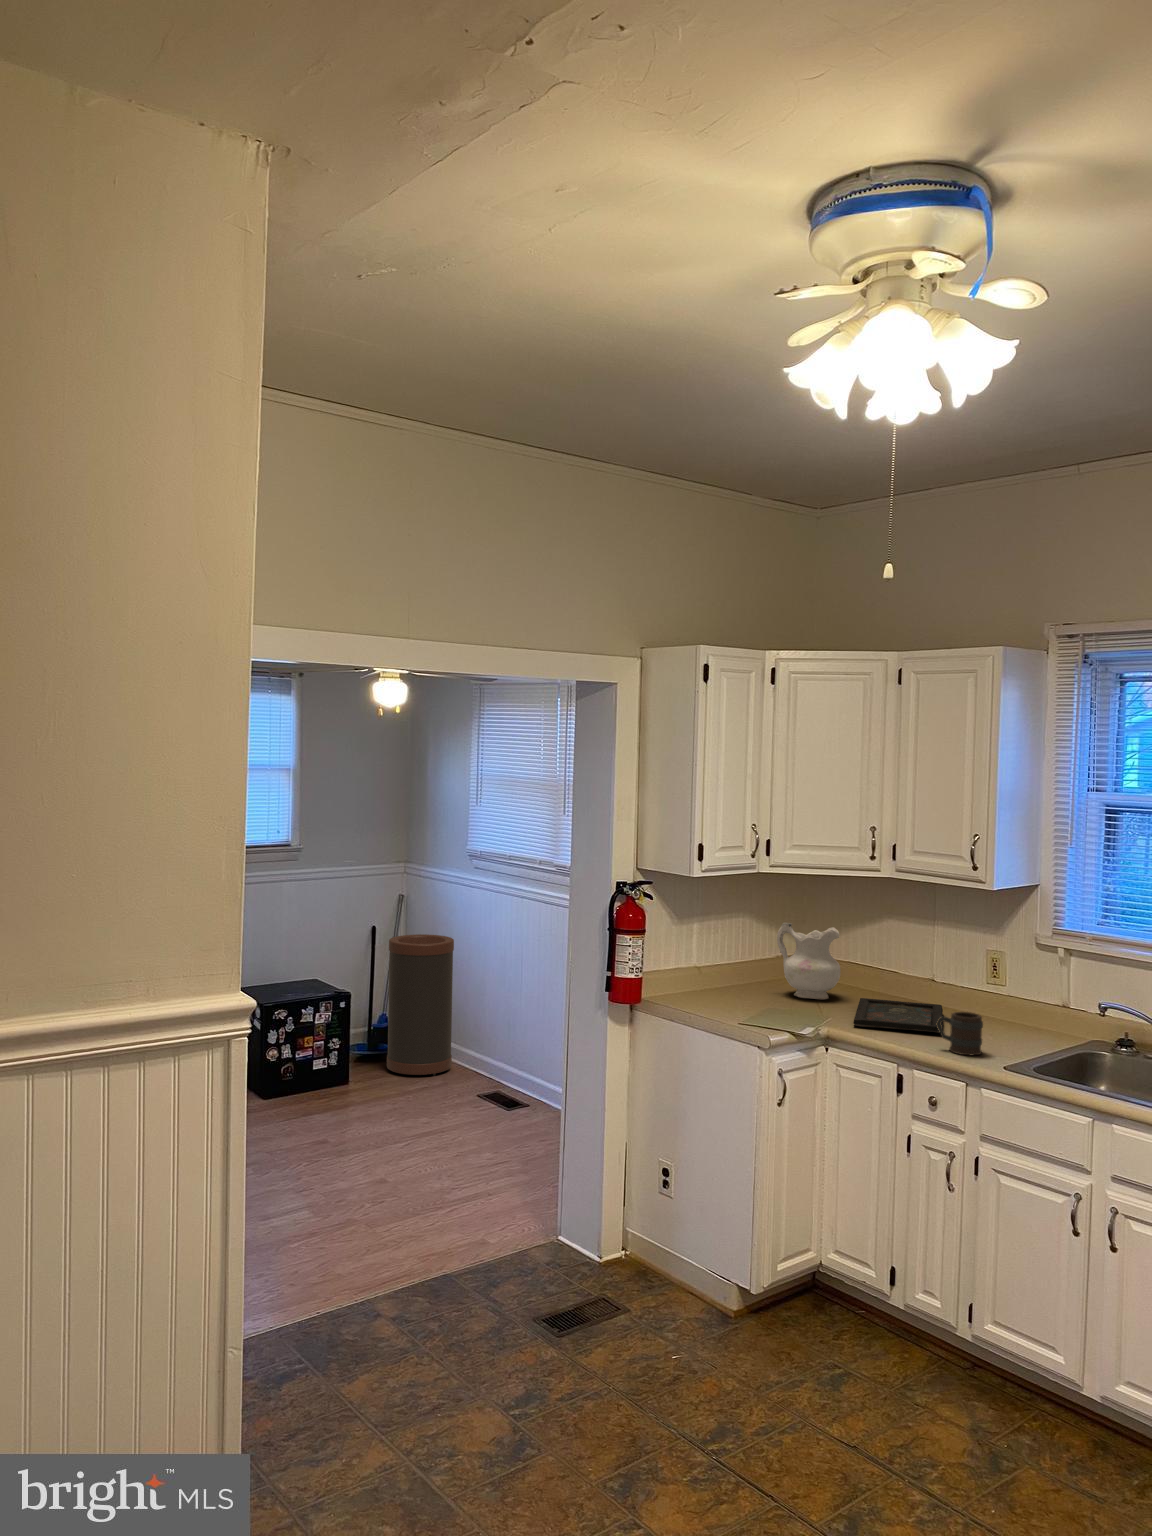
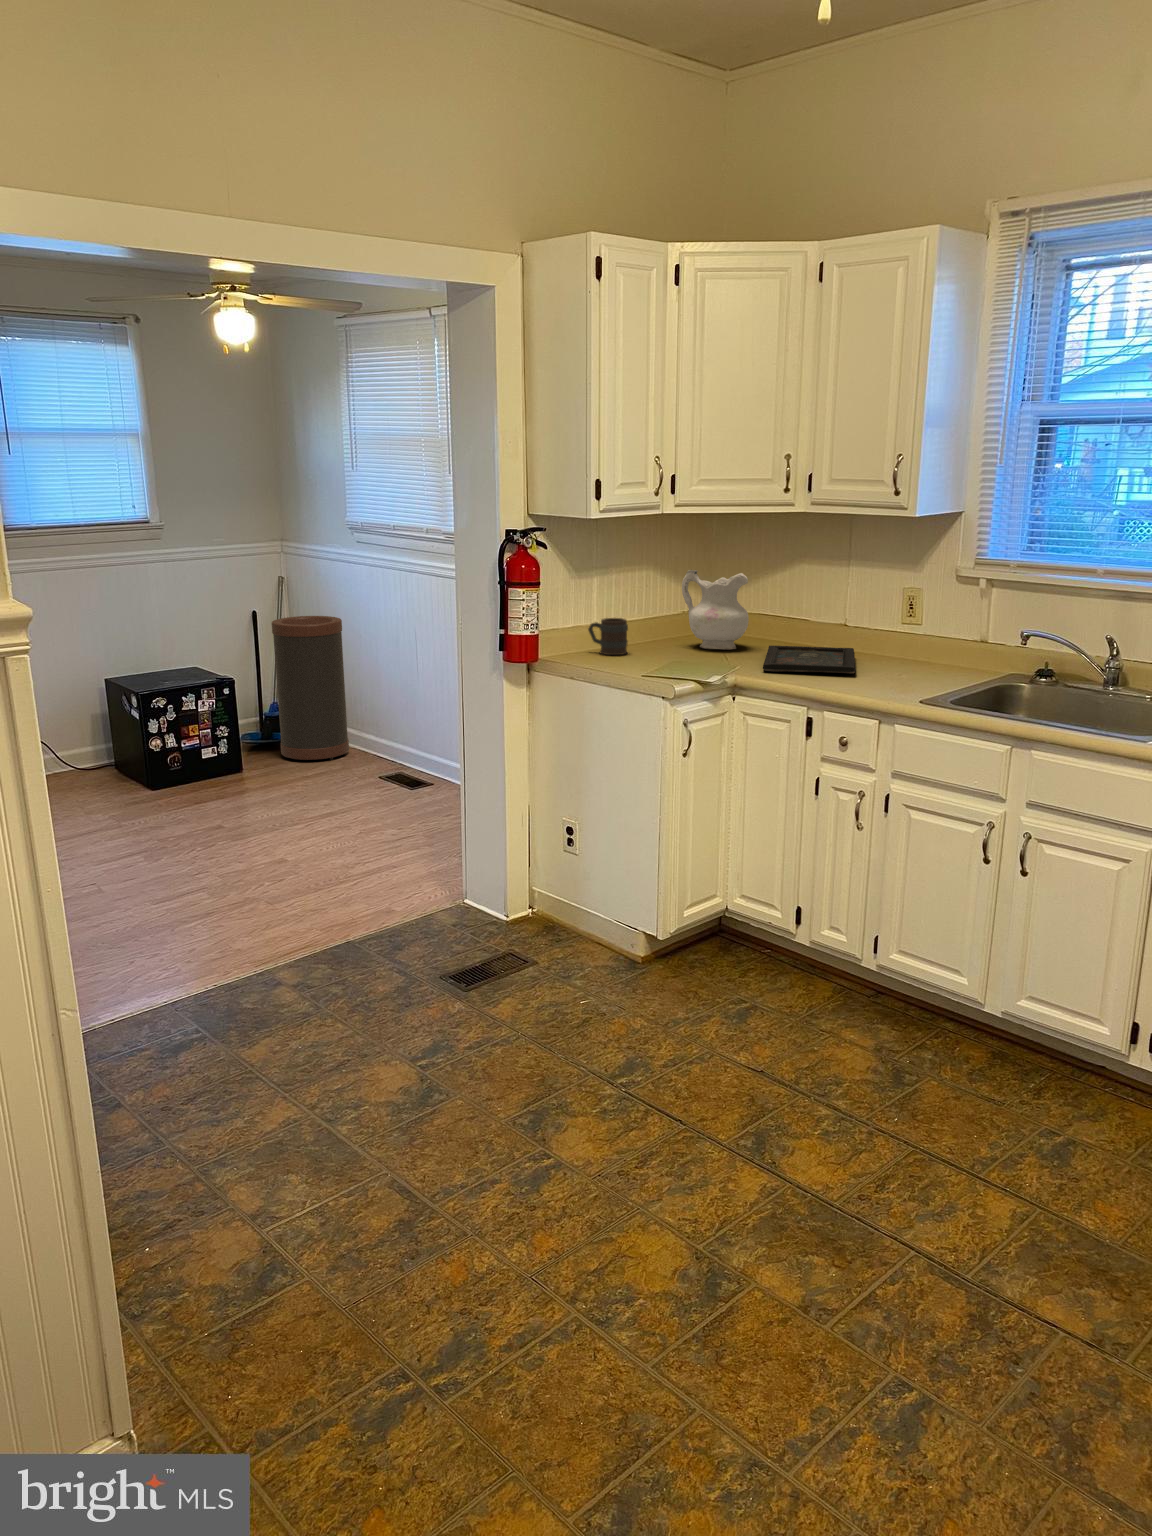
mug: present [936,1012,983,1055] -> present [588,618,628,655]

